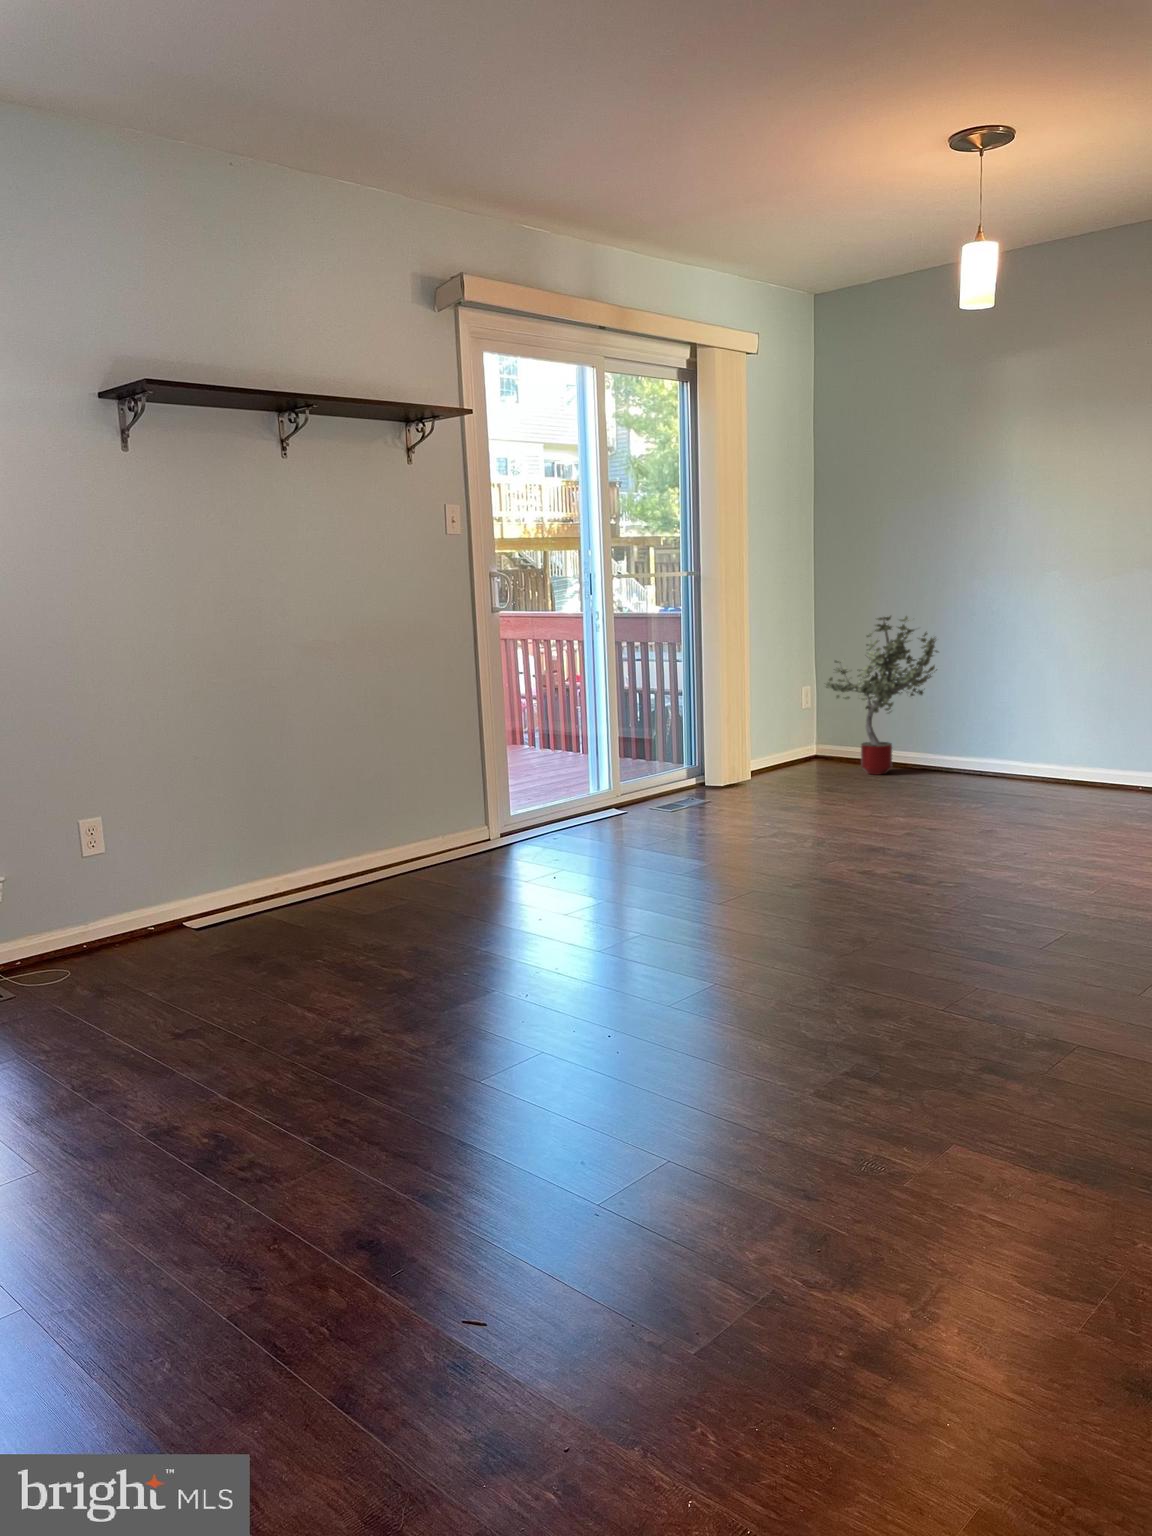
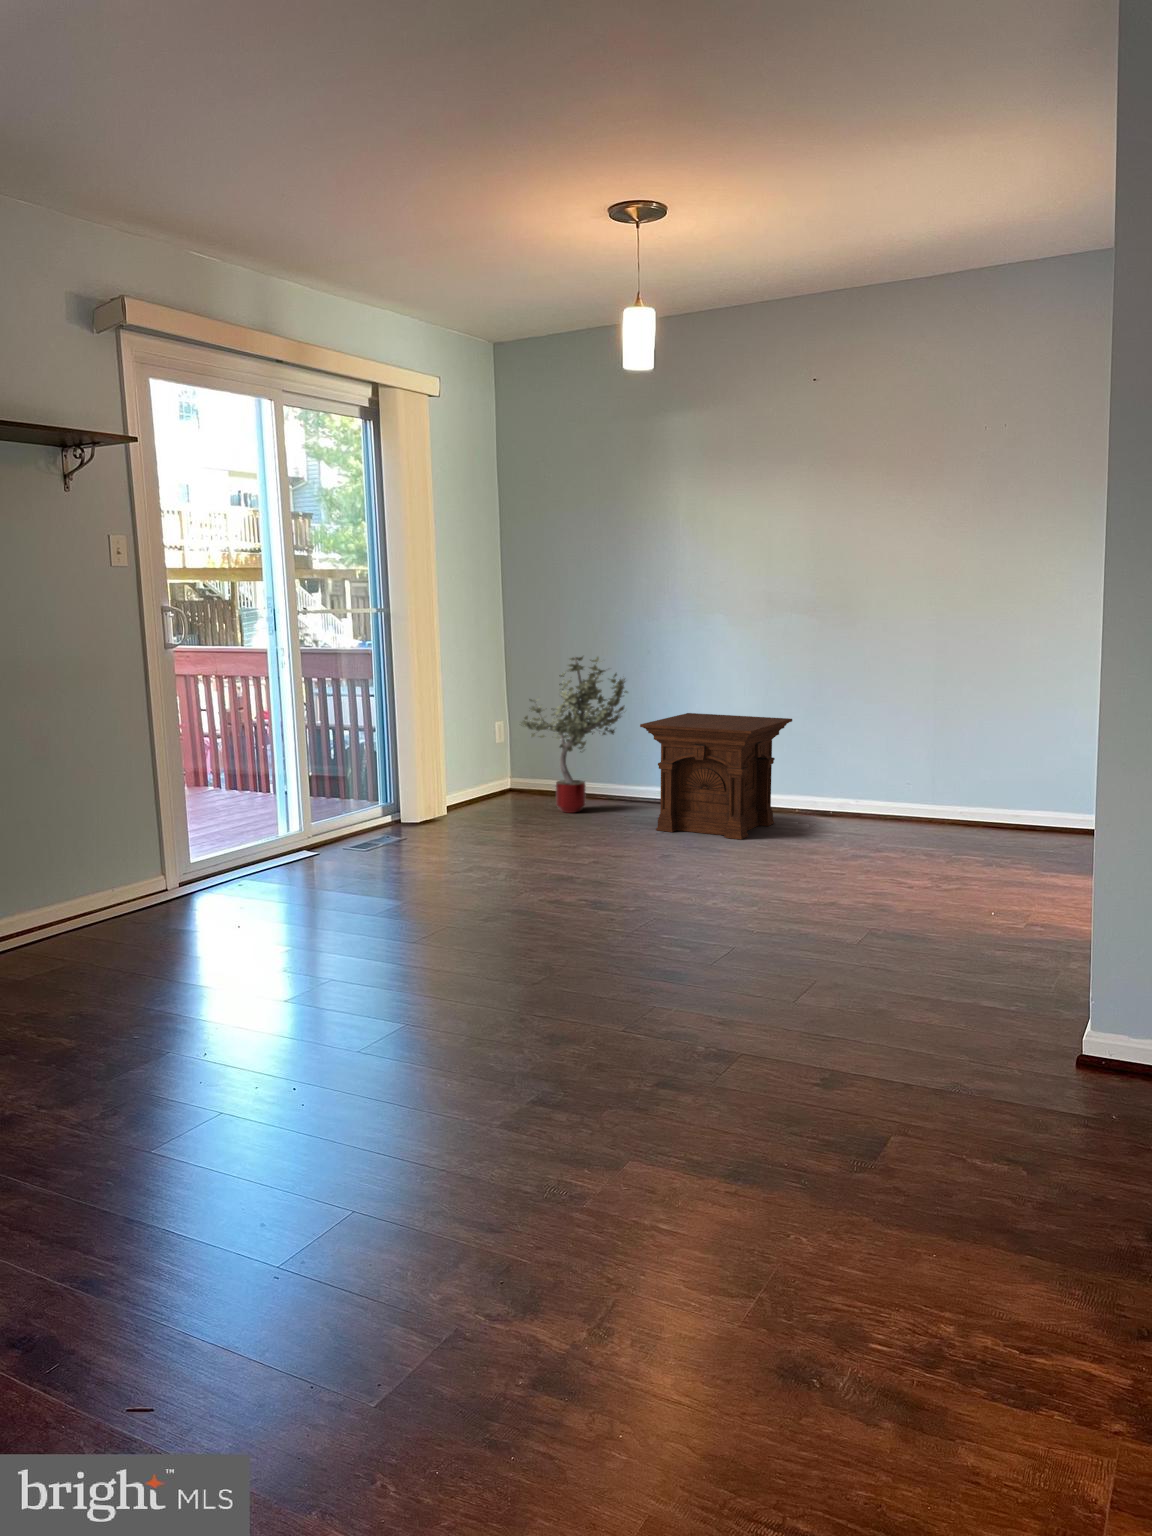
side table: none [953,672,1124,805] -> present [640,713,792,839]

